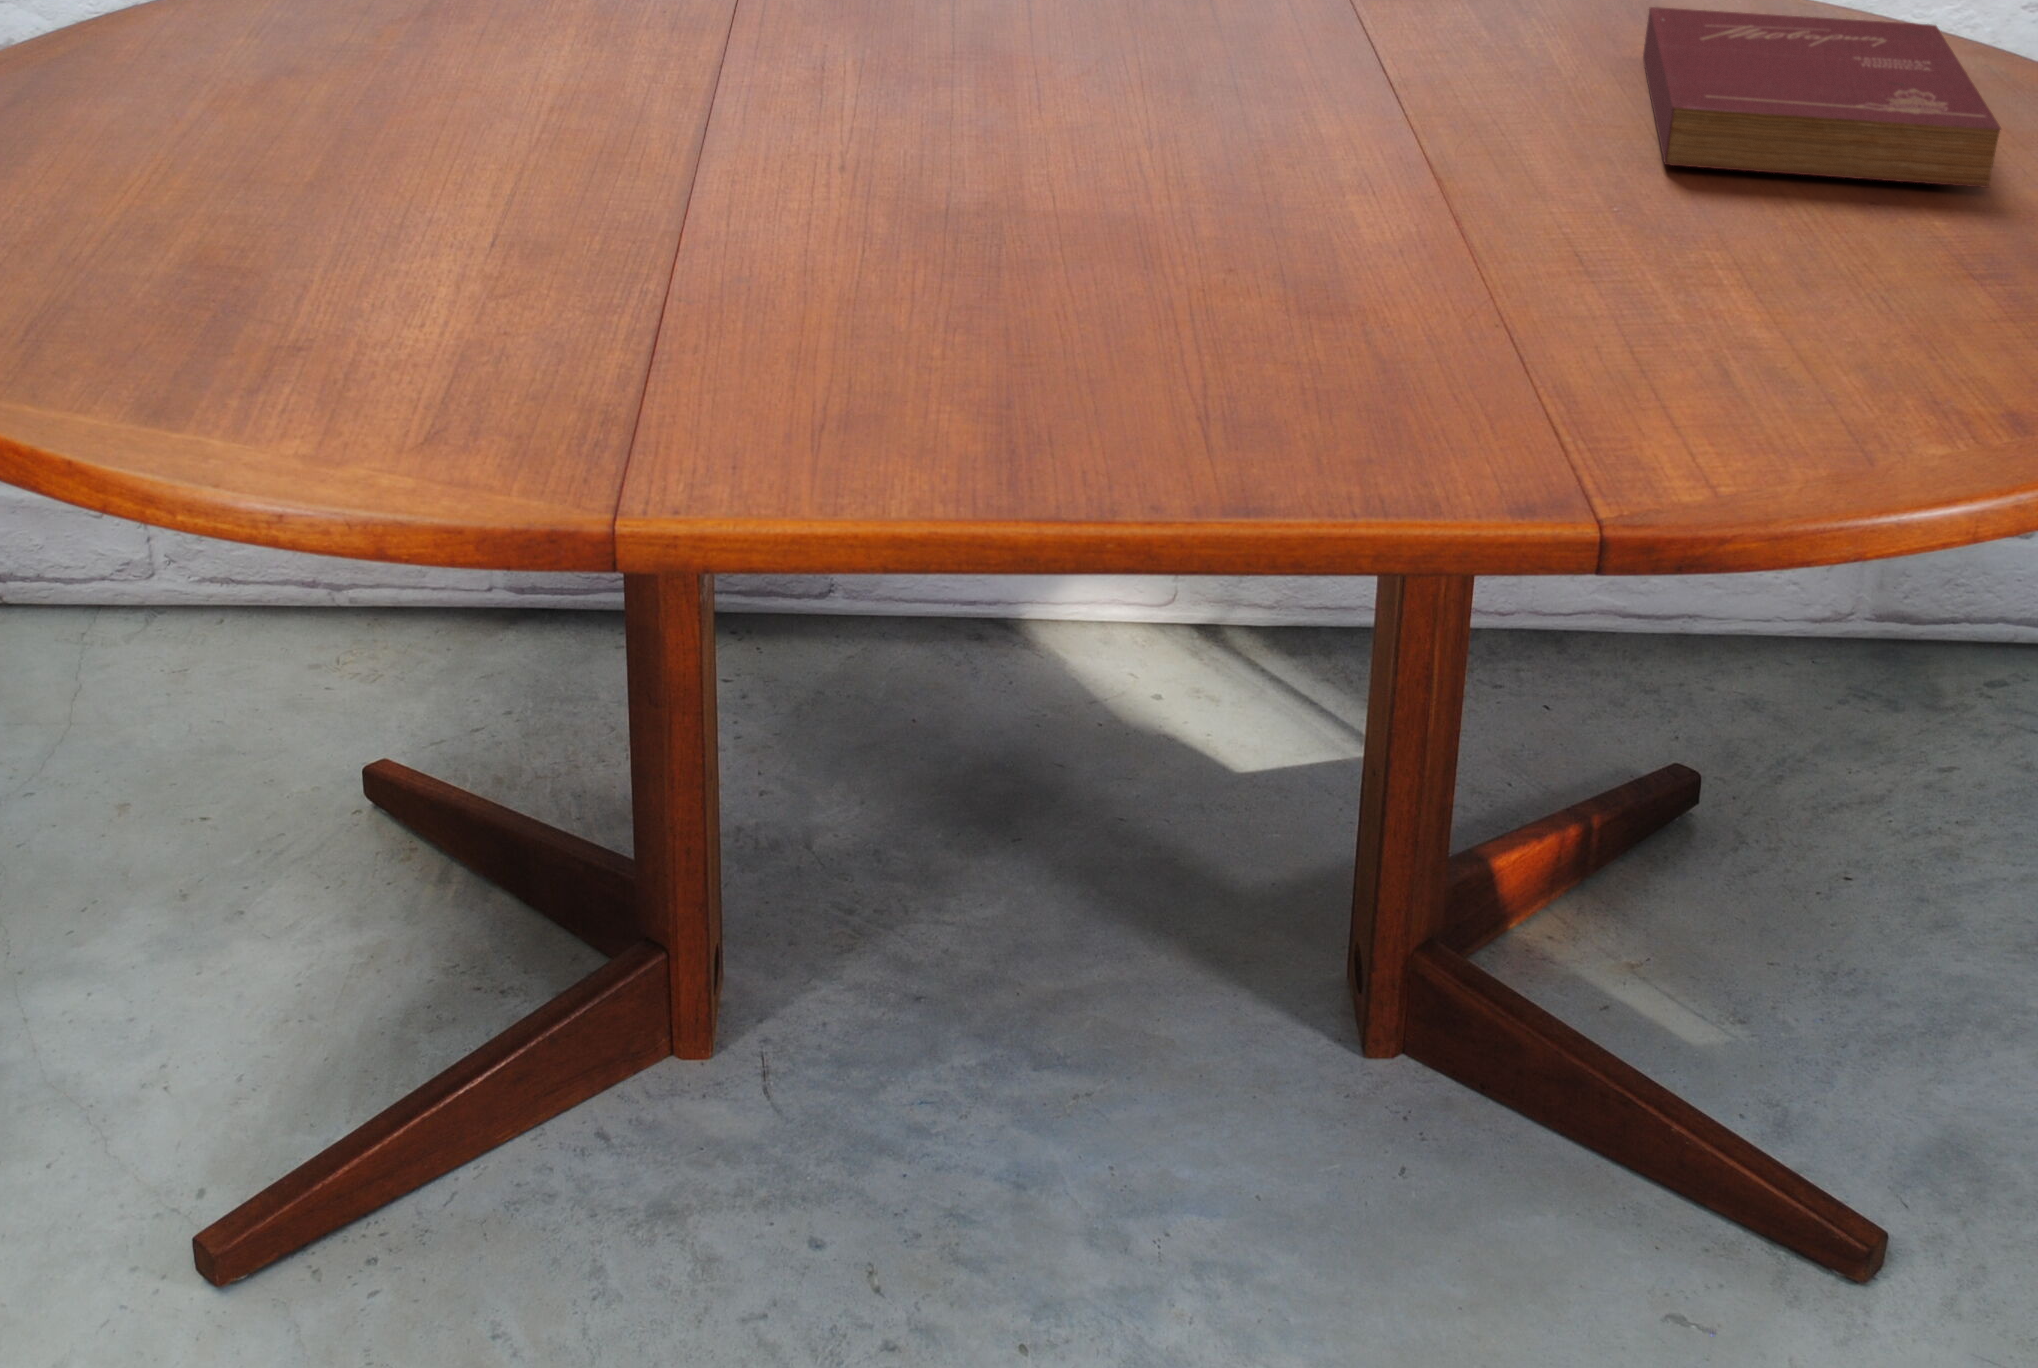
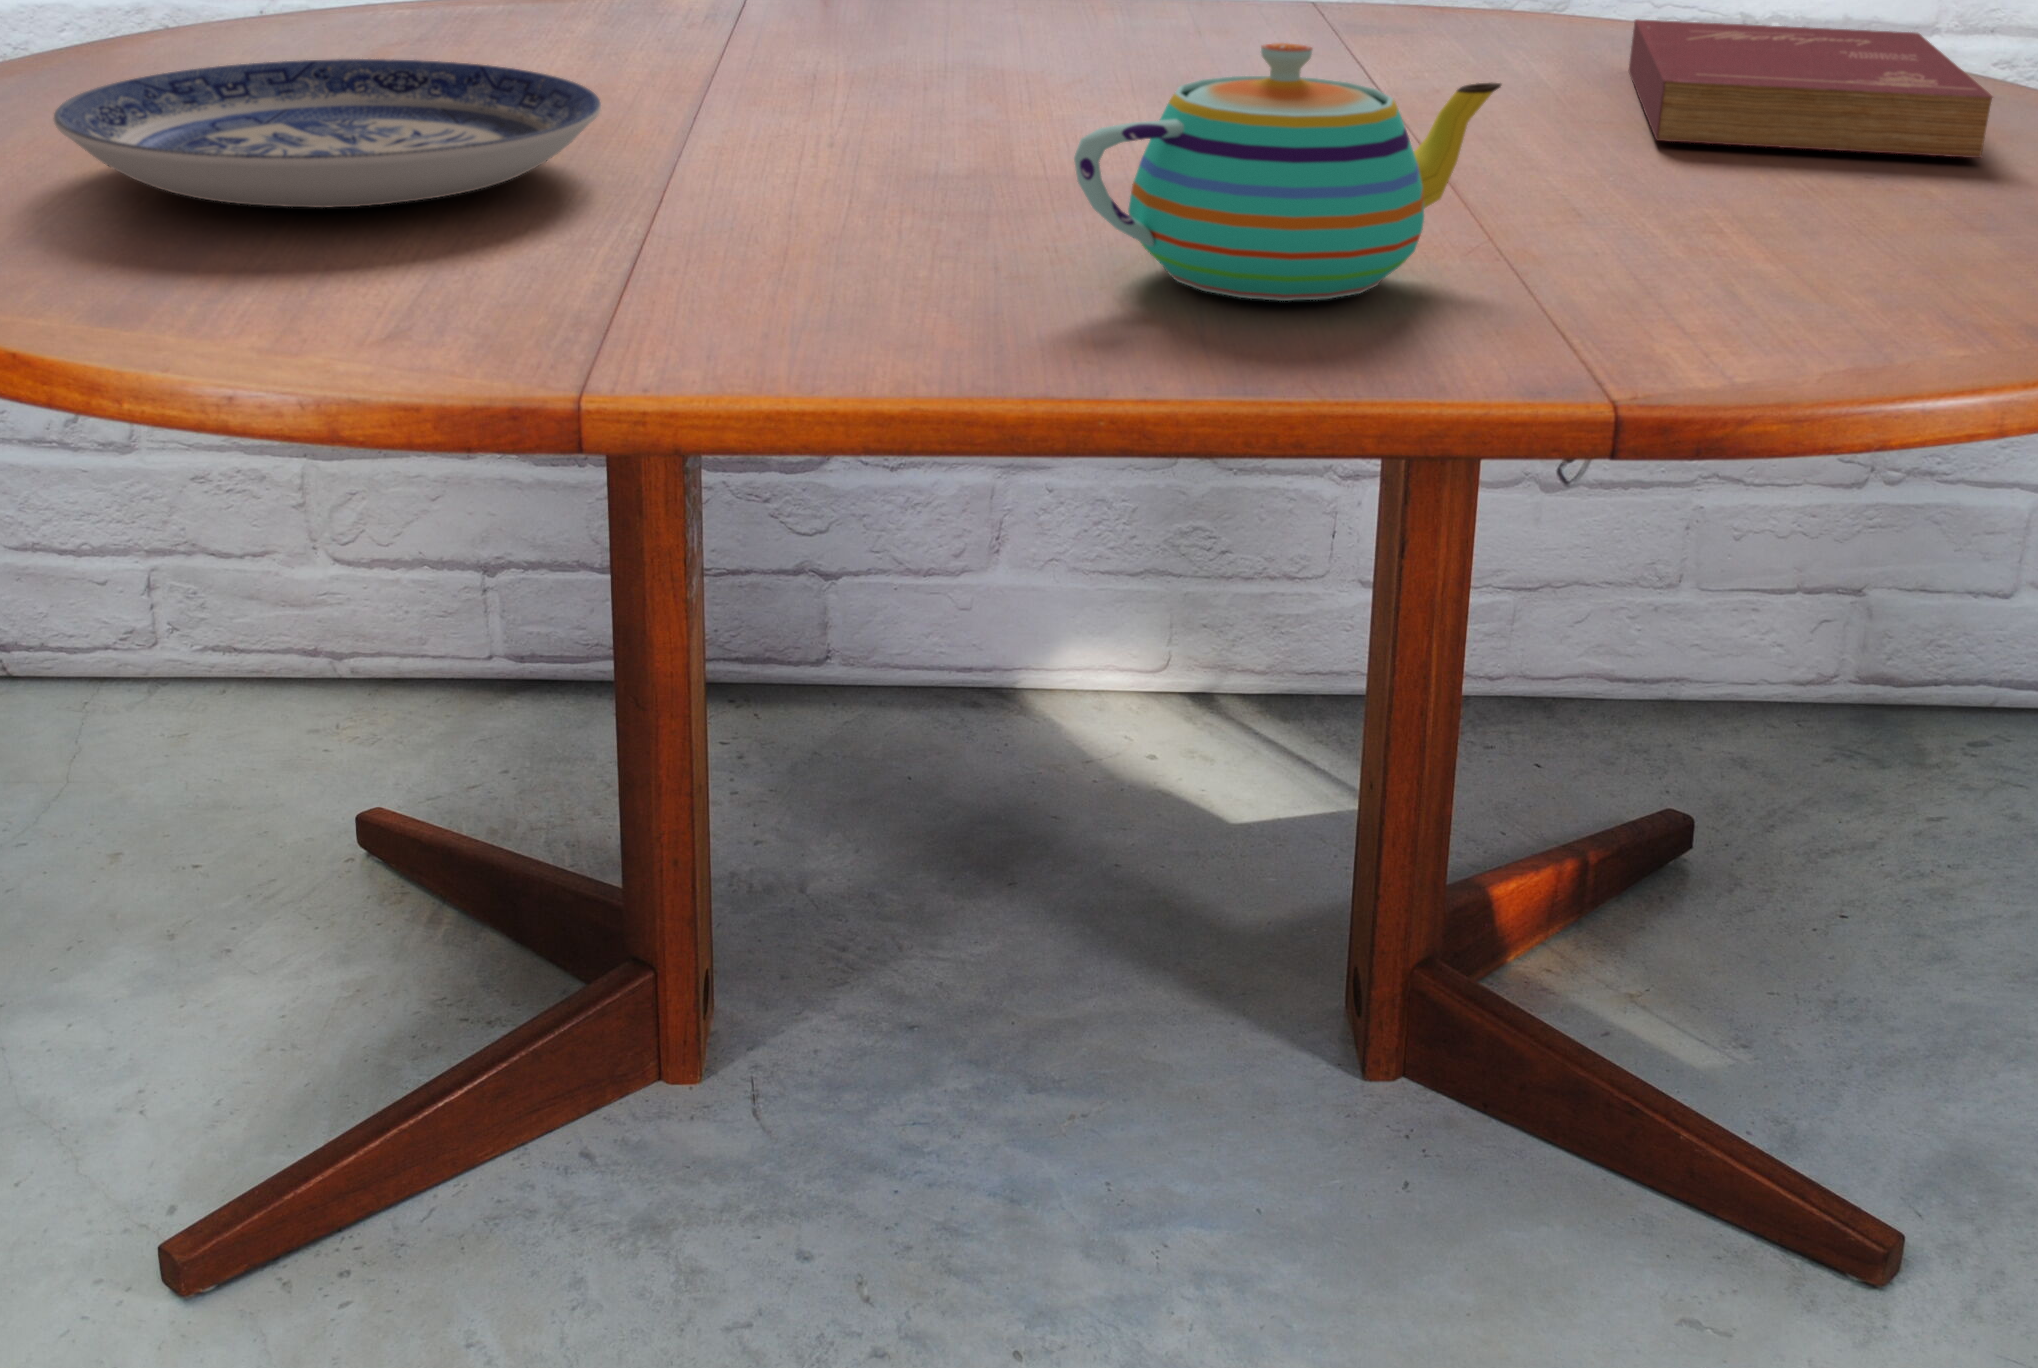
plate: none [90,89,620,278] -> present [53,59,601,208]
teapot: none [1087,142,1506,397] -> present [1074,43,1501,301]

